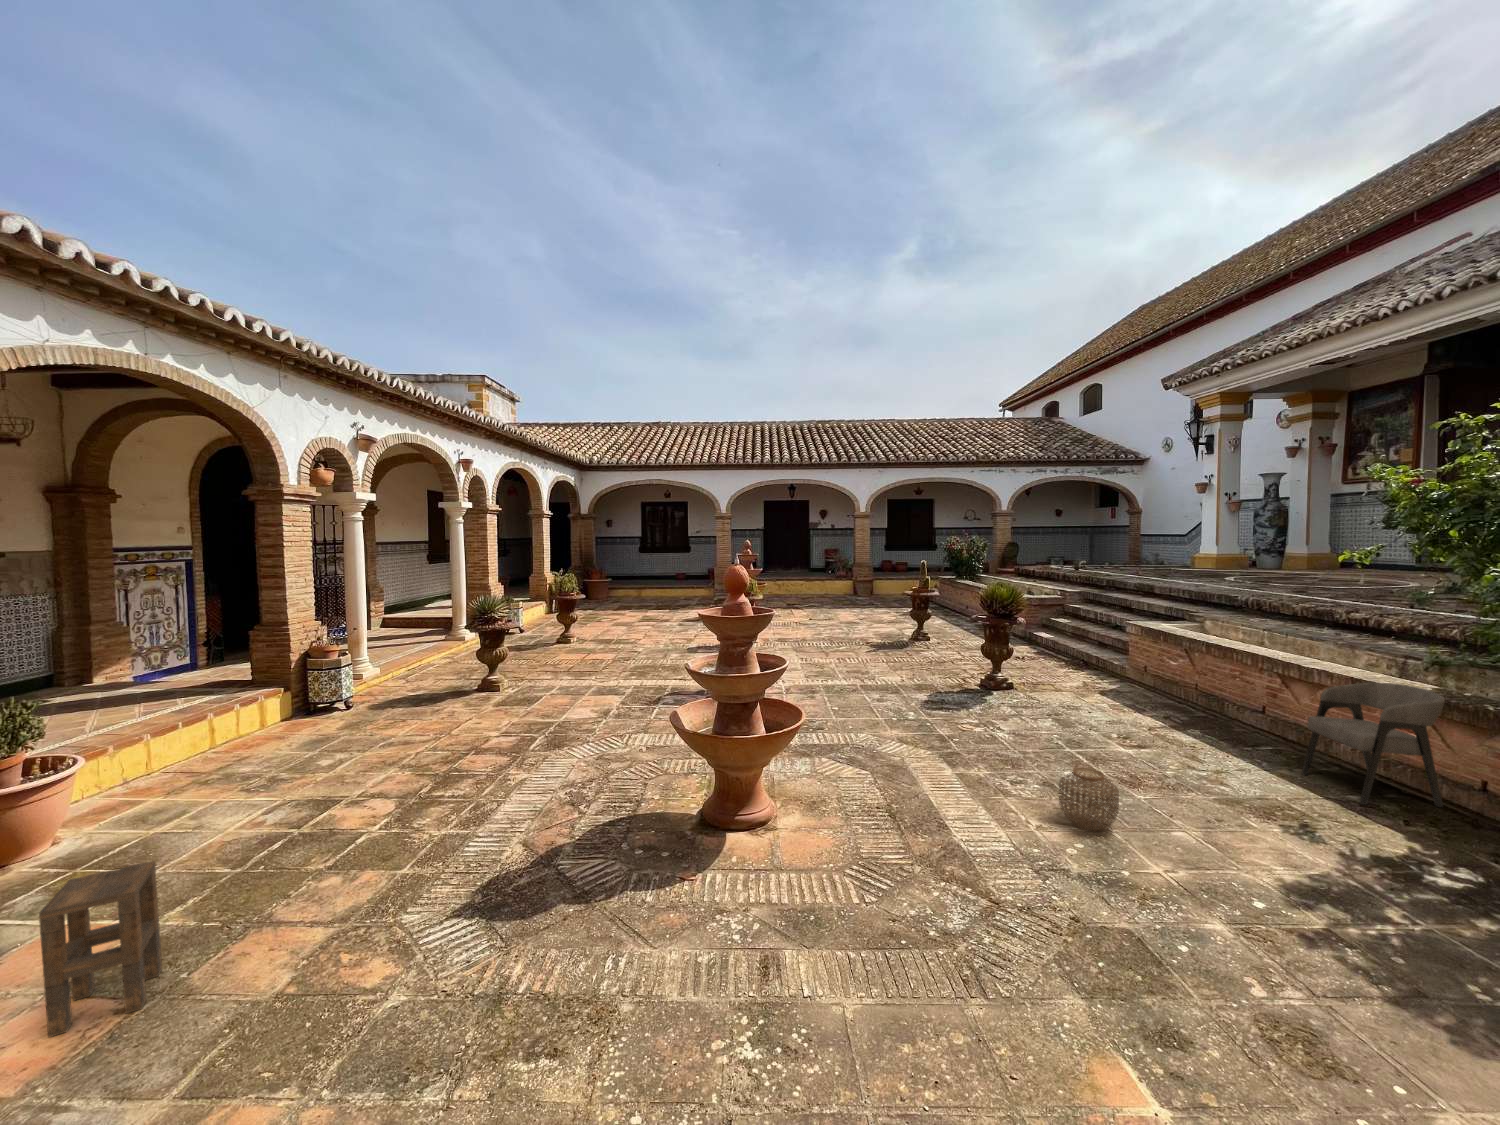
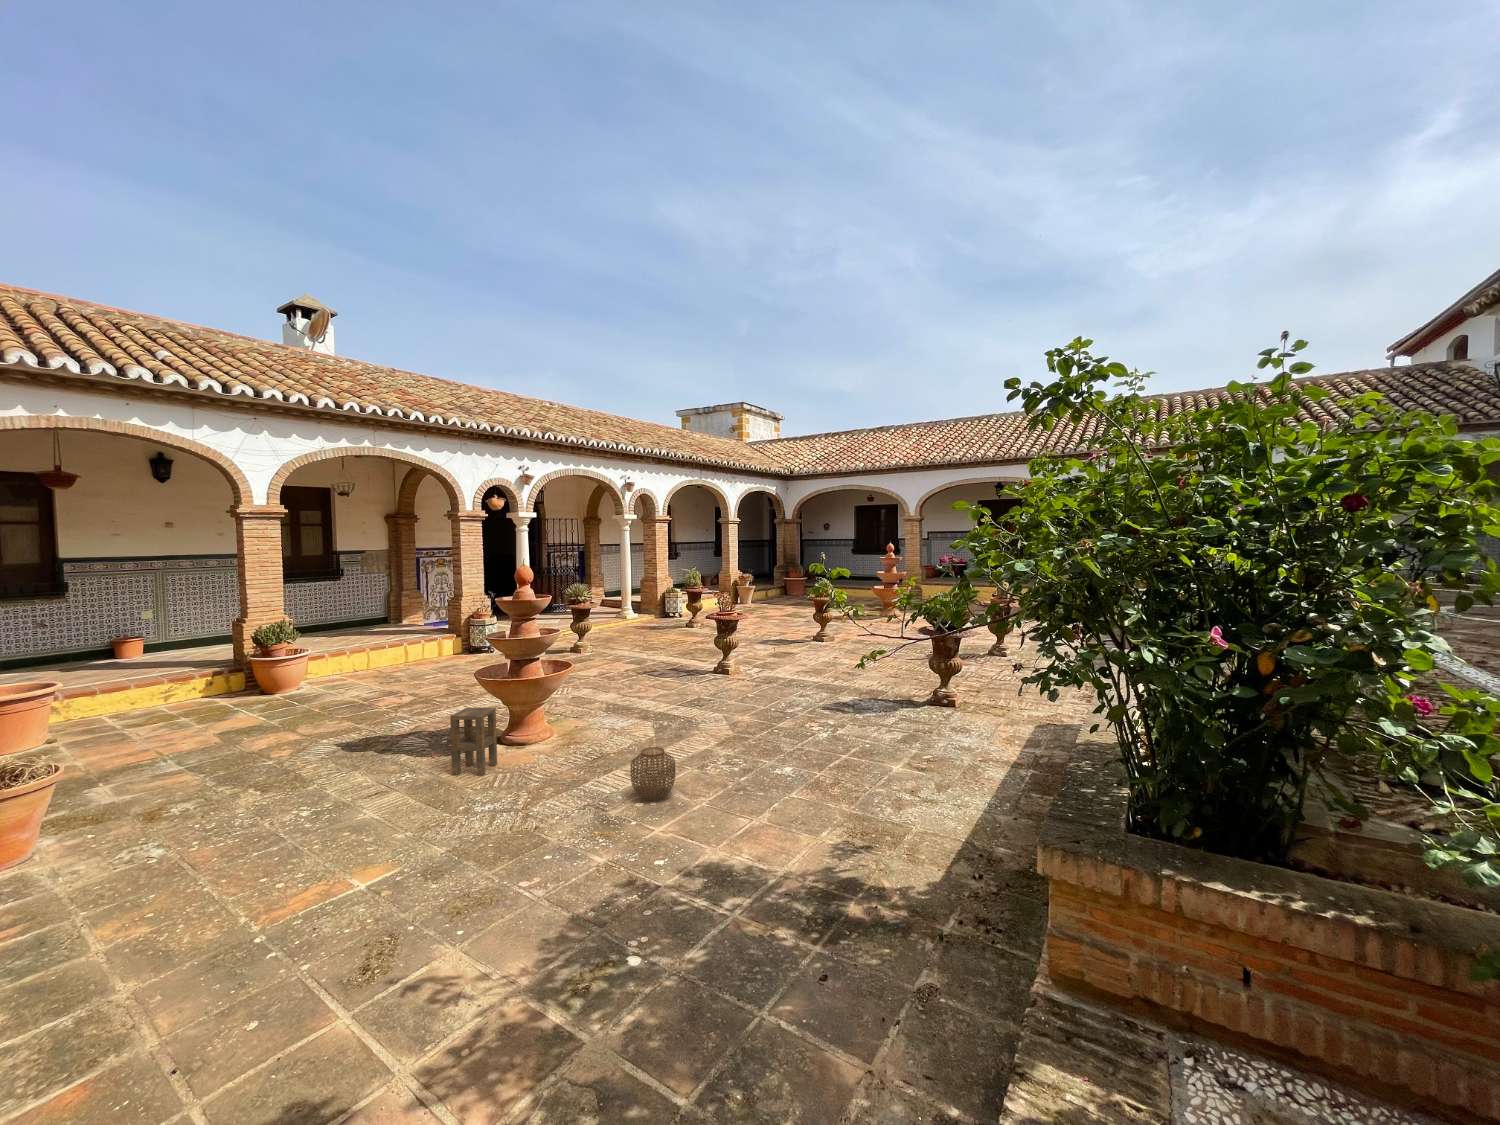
chair: present [1302,682,1445,807] -> none [921,731,1039,885]
side table: present [39,861,162,1037] -> present [450,708,497,775]

